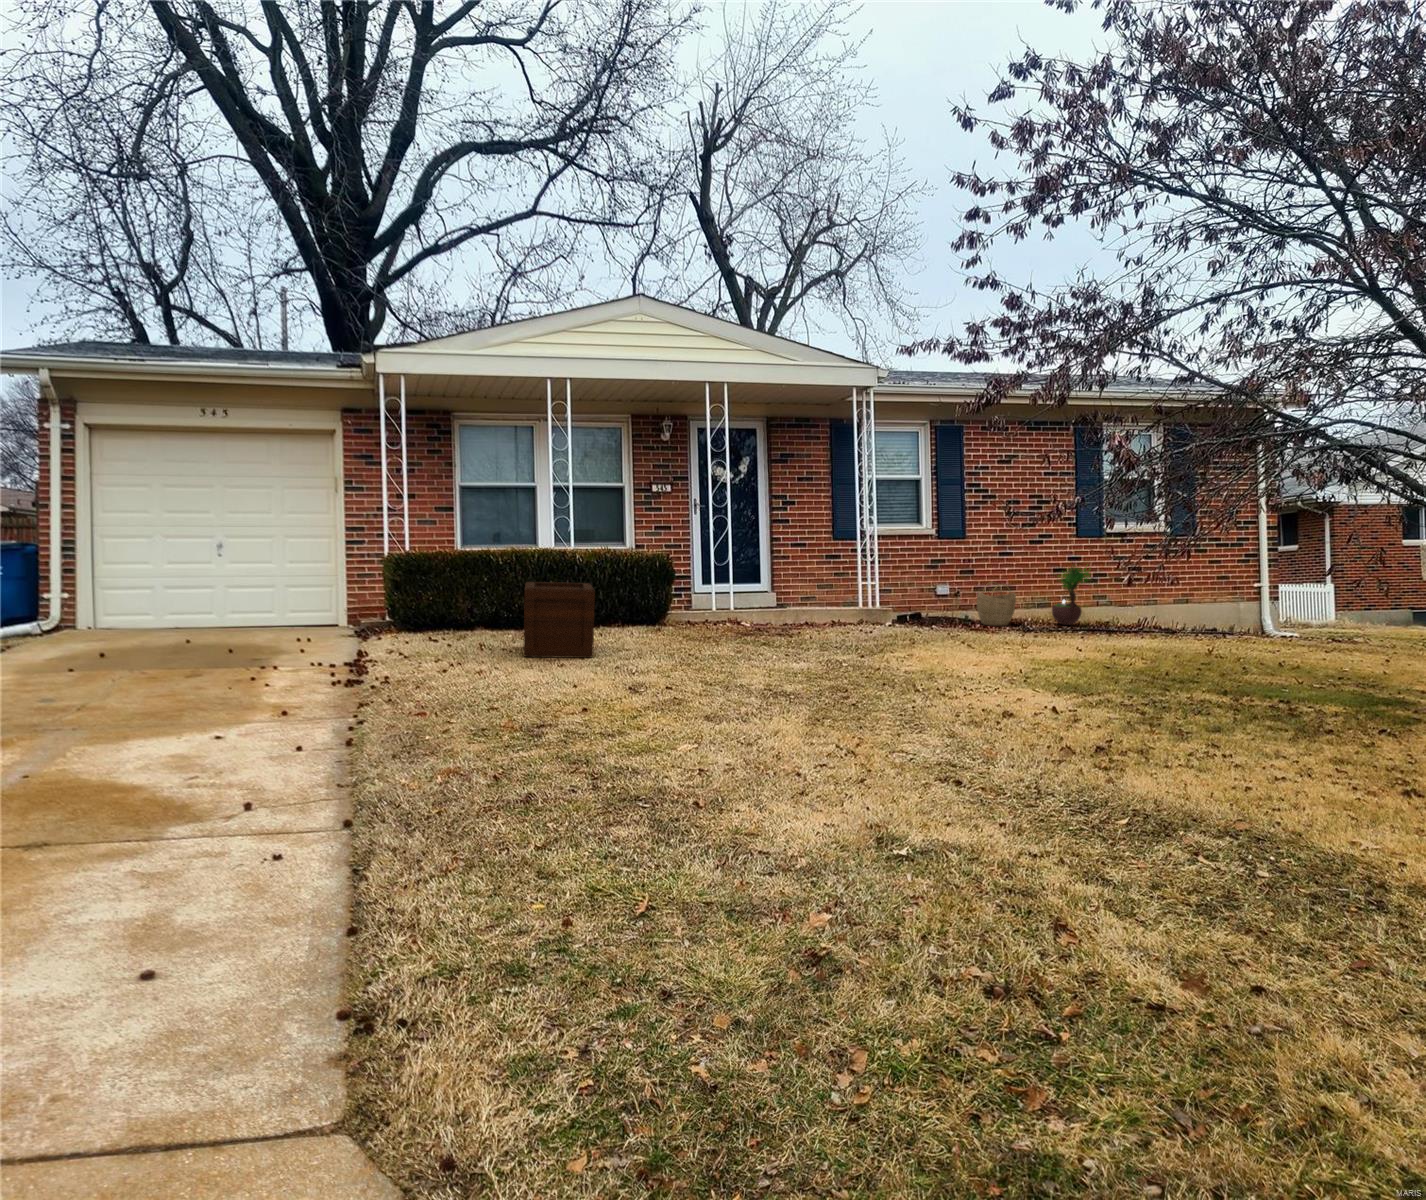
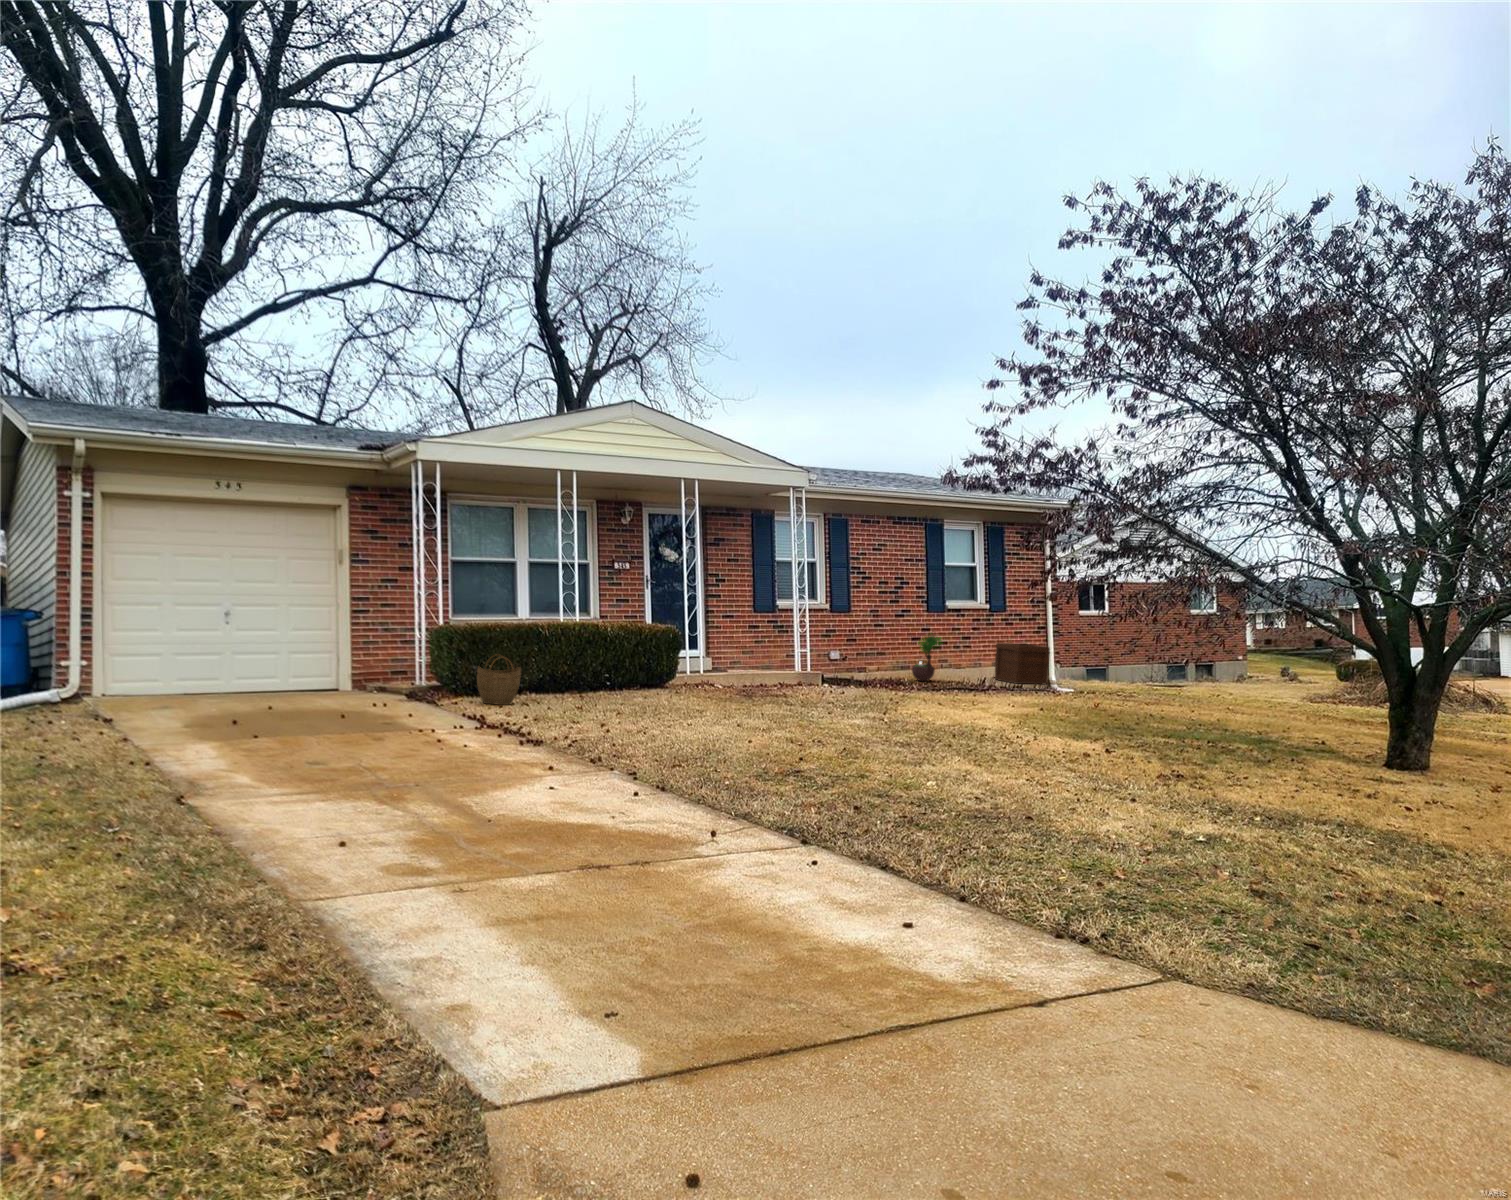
wooden crate: present [523,582,595,658] -> present [994,643,1050,684]
woven basket: present [977,582,1016,626] -> present [477,654,521,705]

